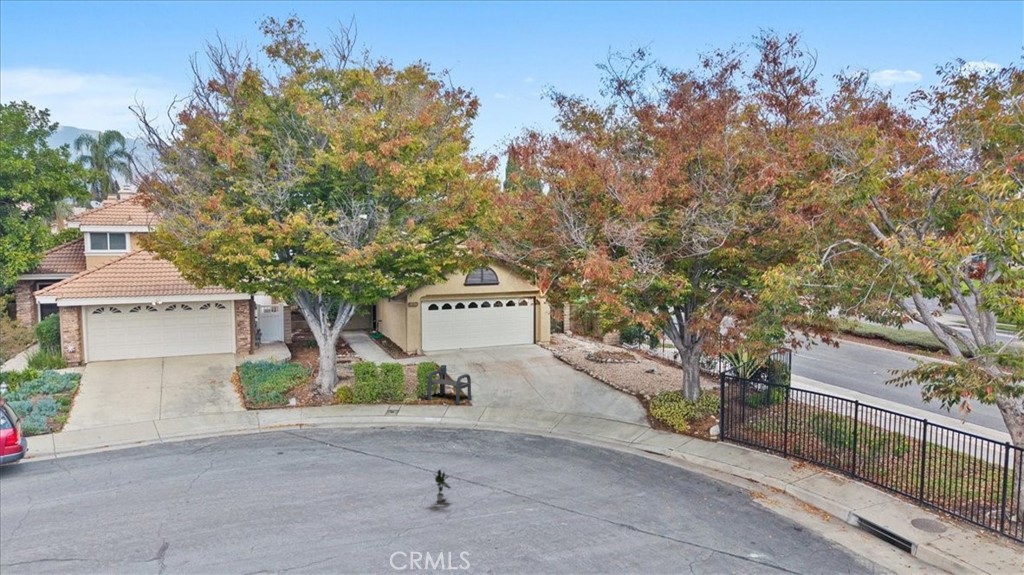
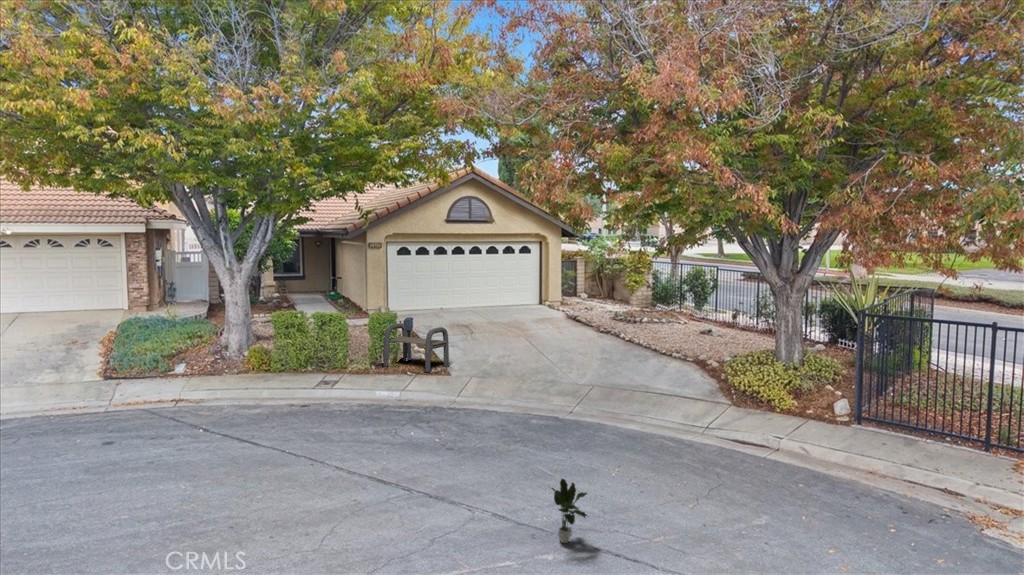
potted plant: present [435,470,450,501] -> present [551,479,587,543]

